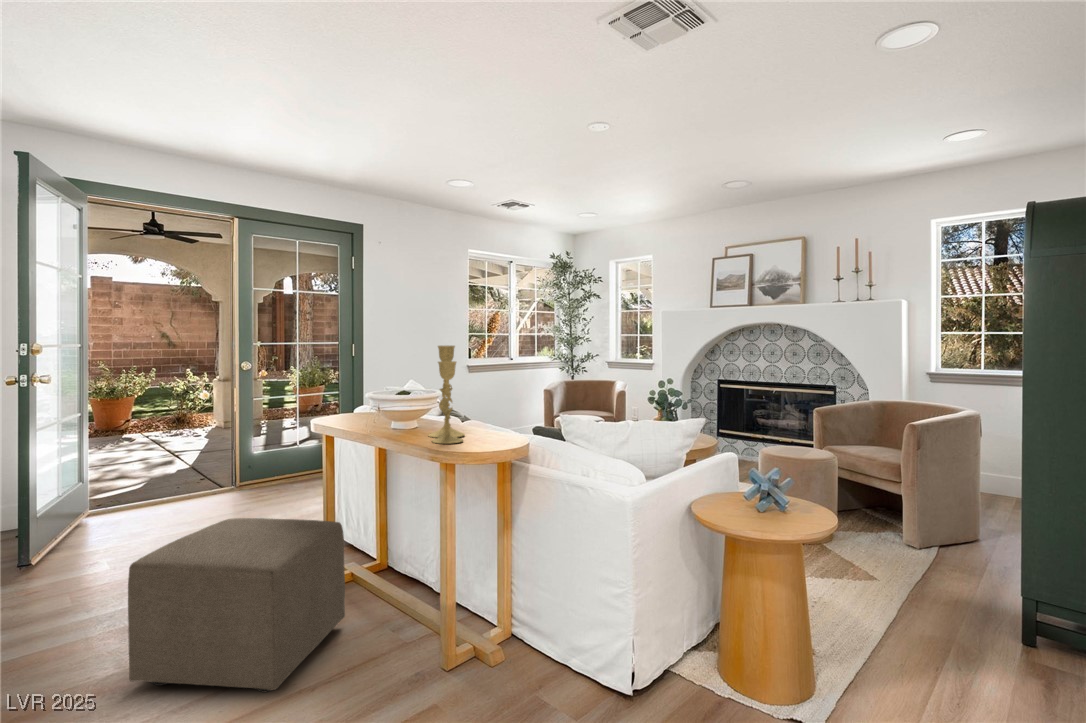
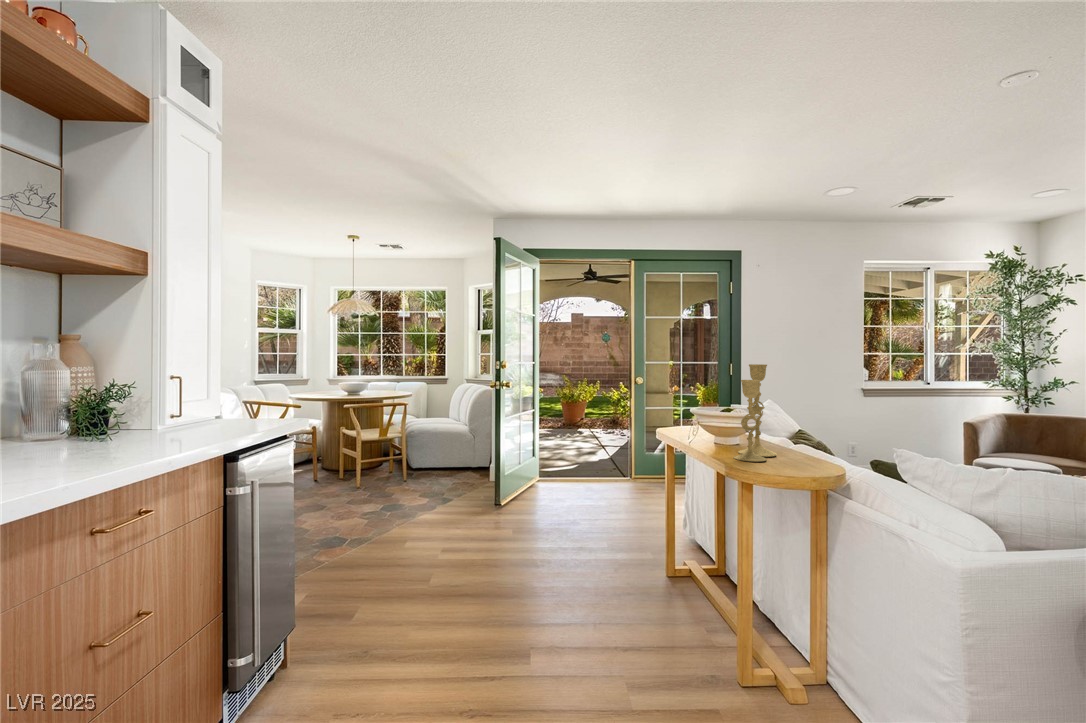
ottoman: present [128,518,345,693] -> none [514,499,668,641]

